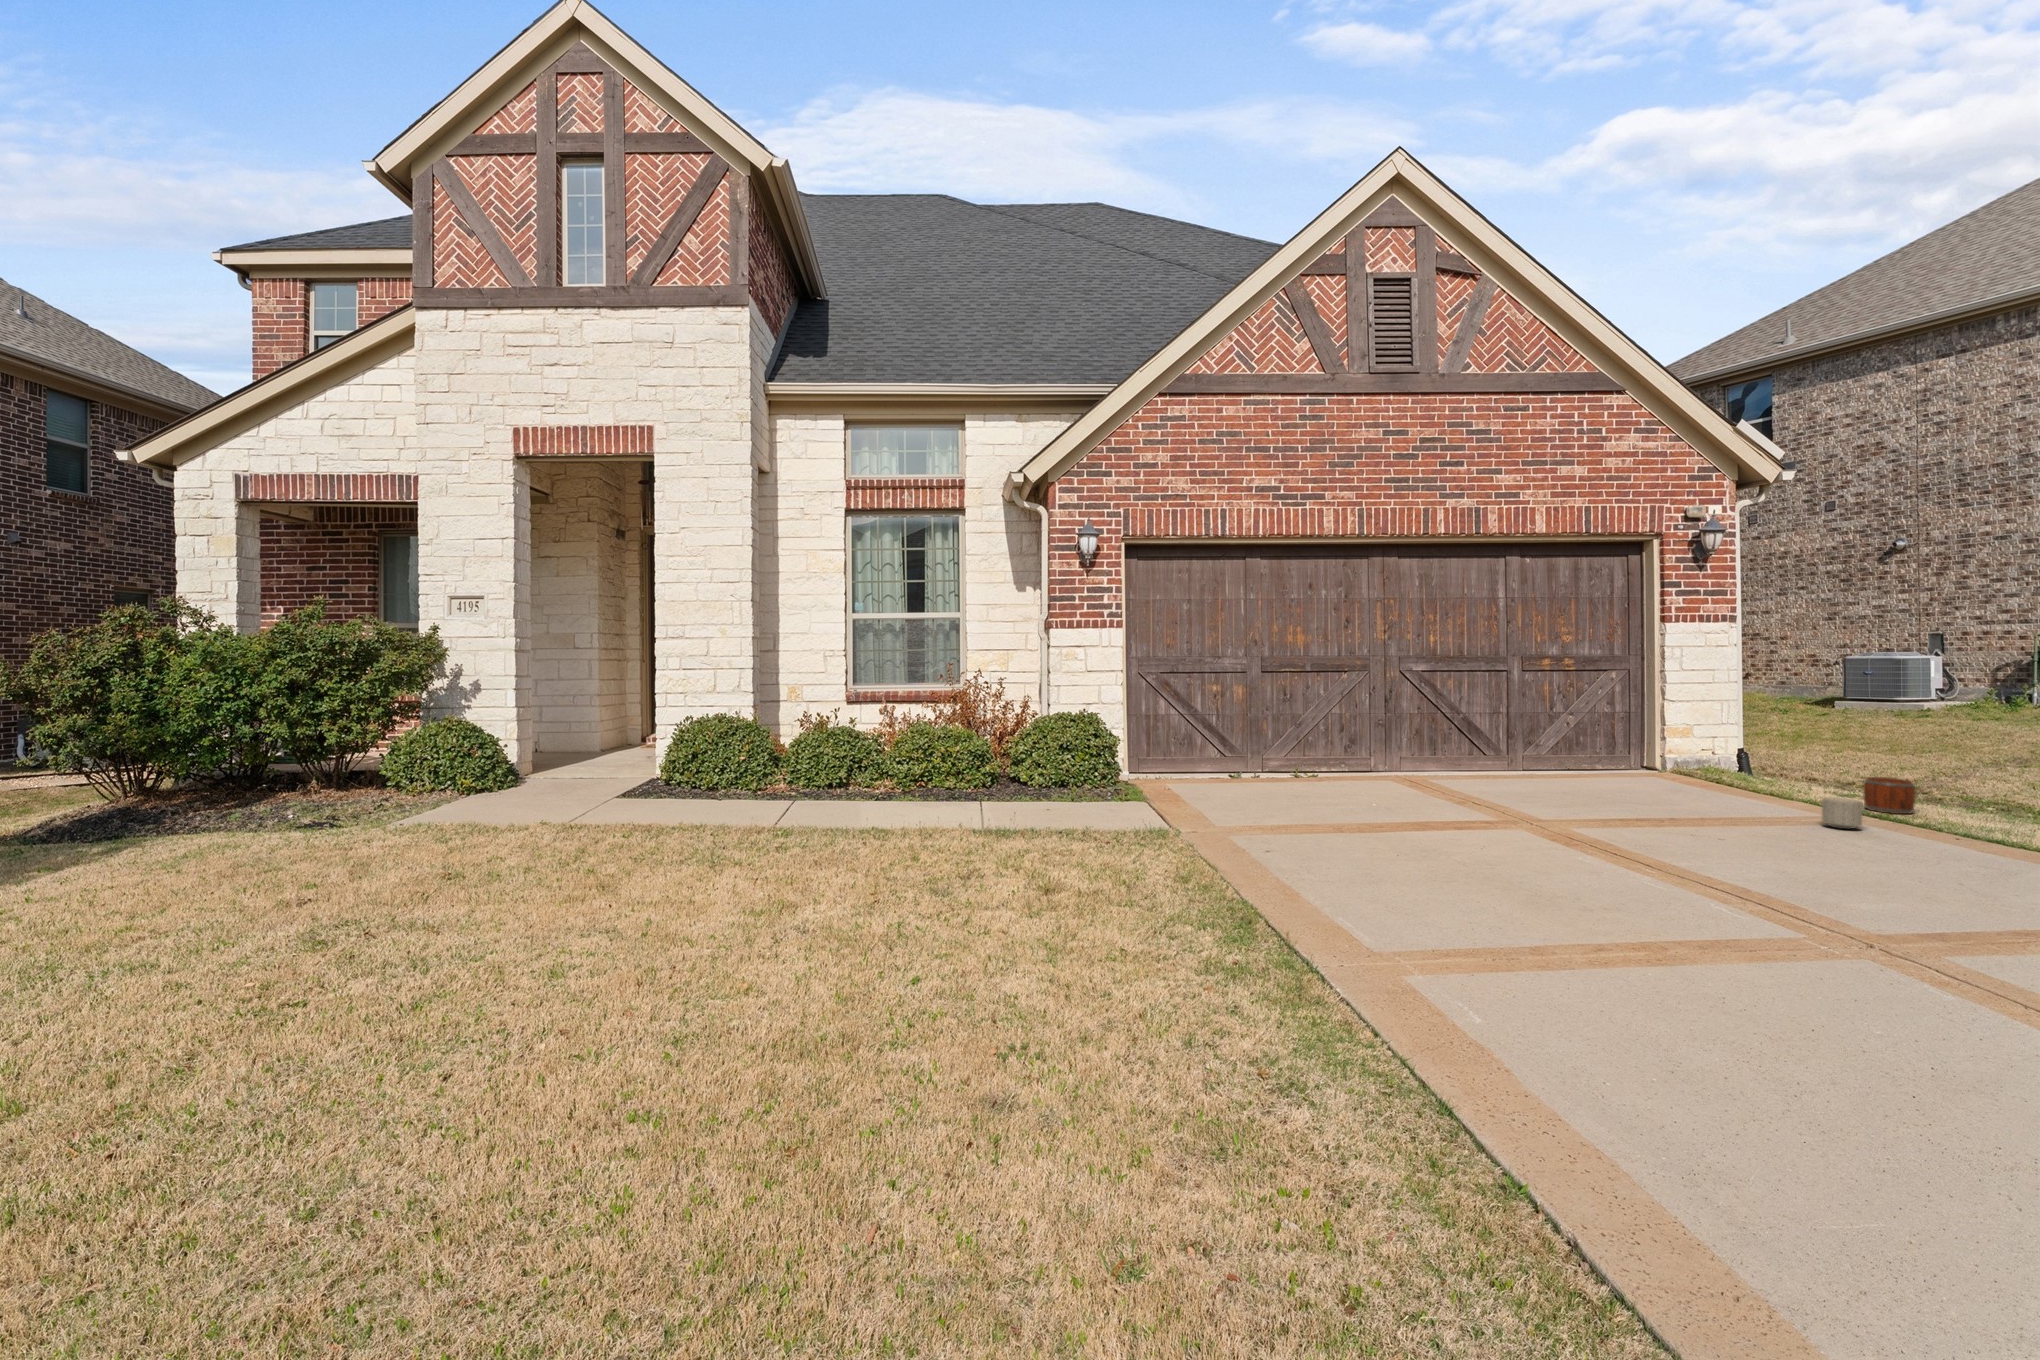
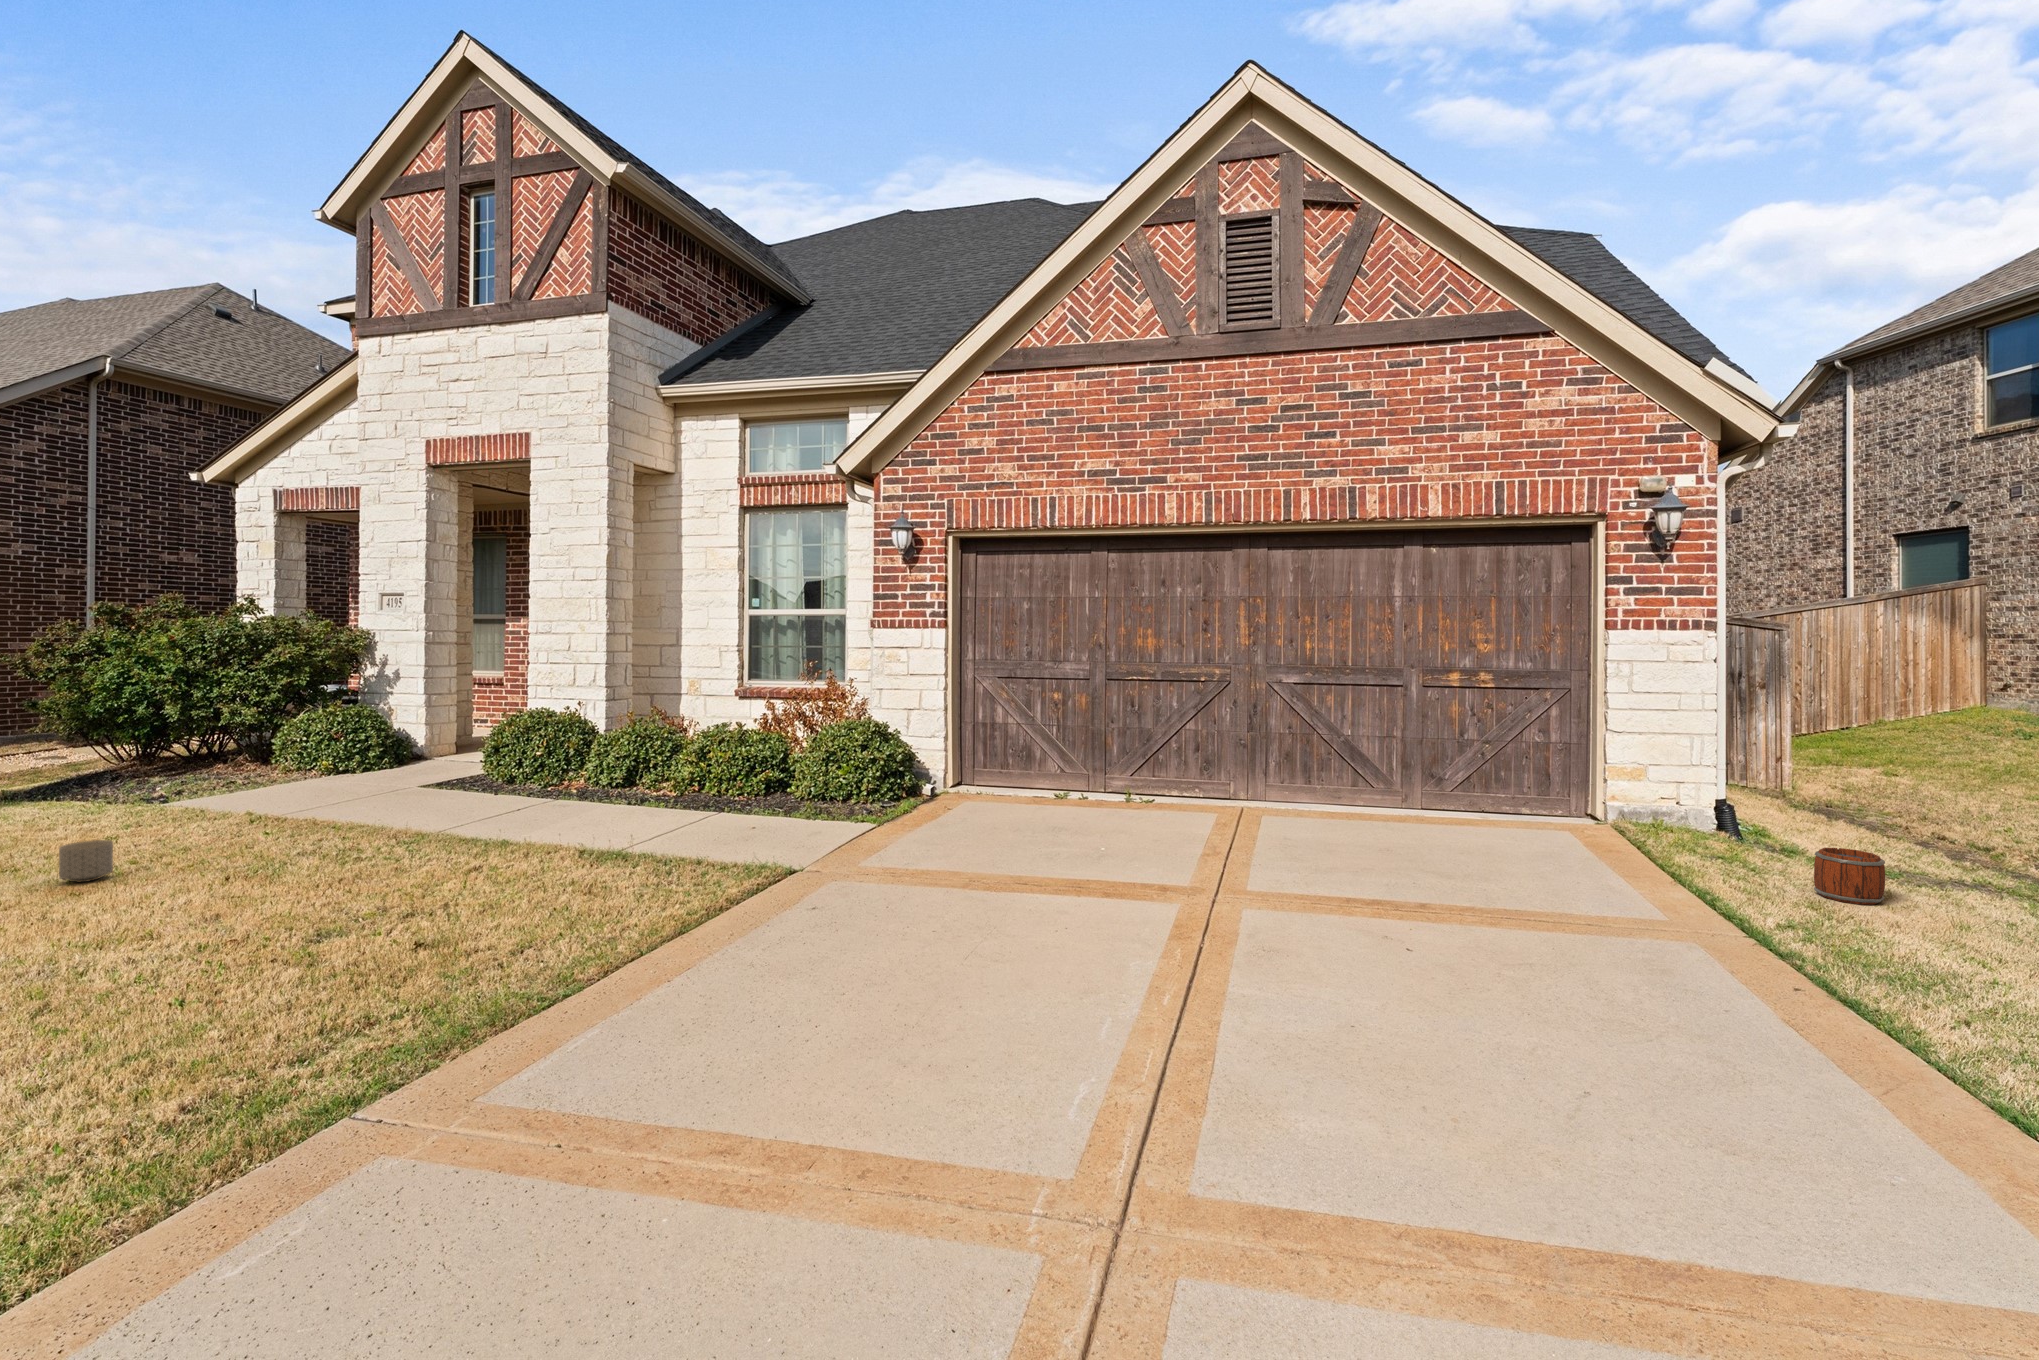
planter: present [1822,797,1863,829] -> present [59,840,113,882]

